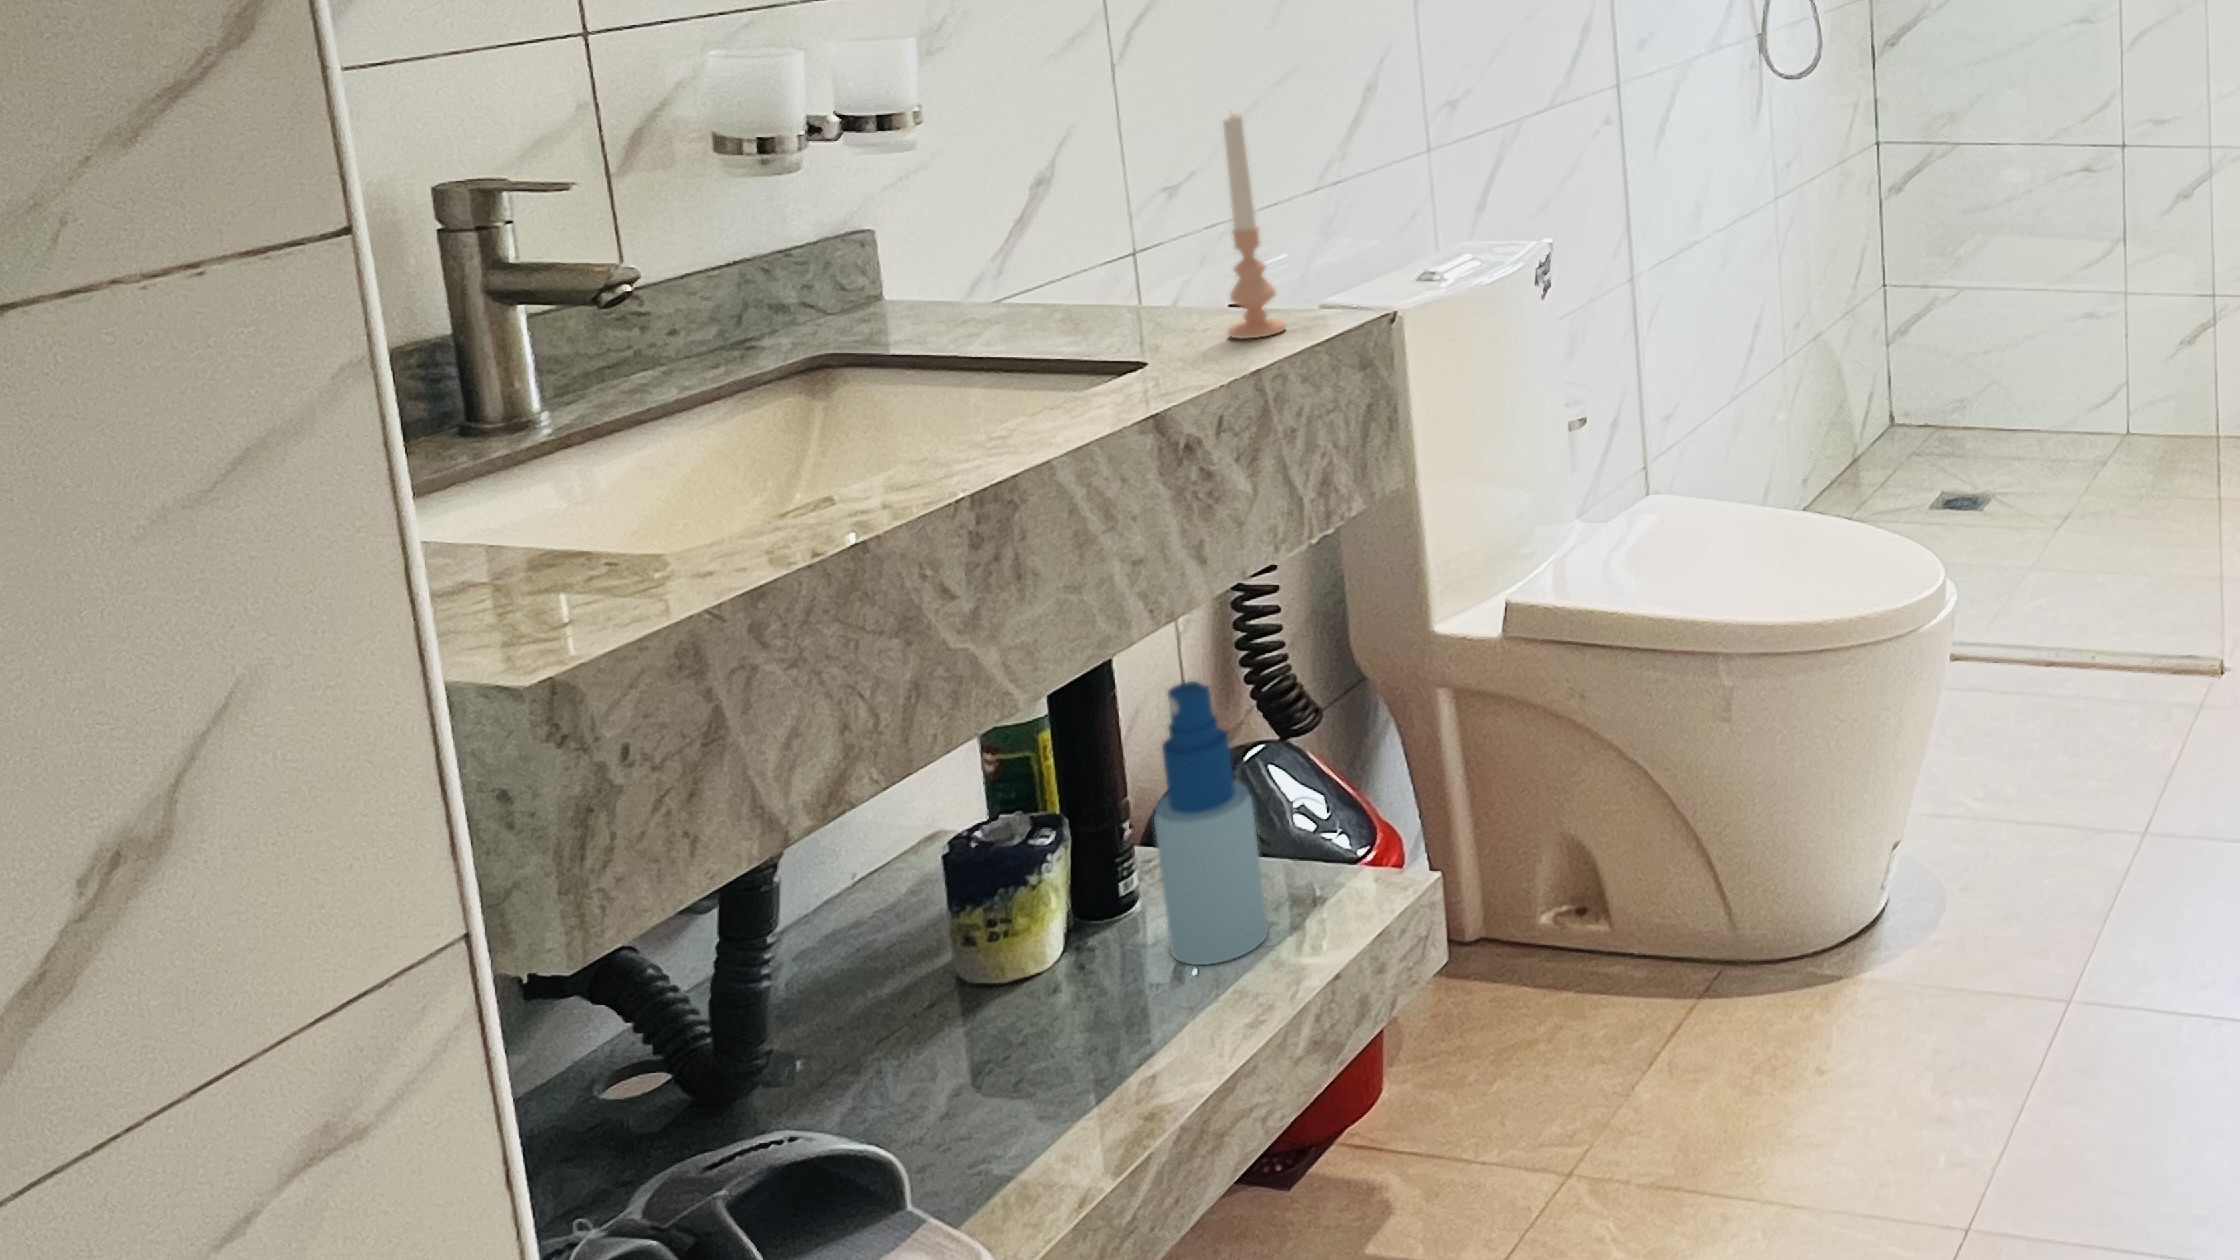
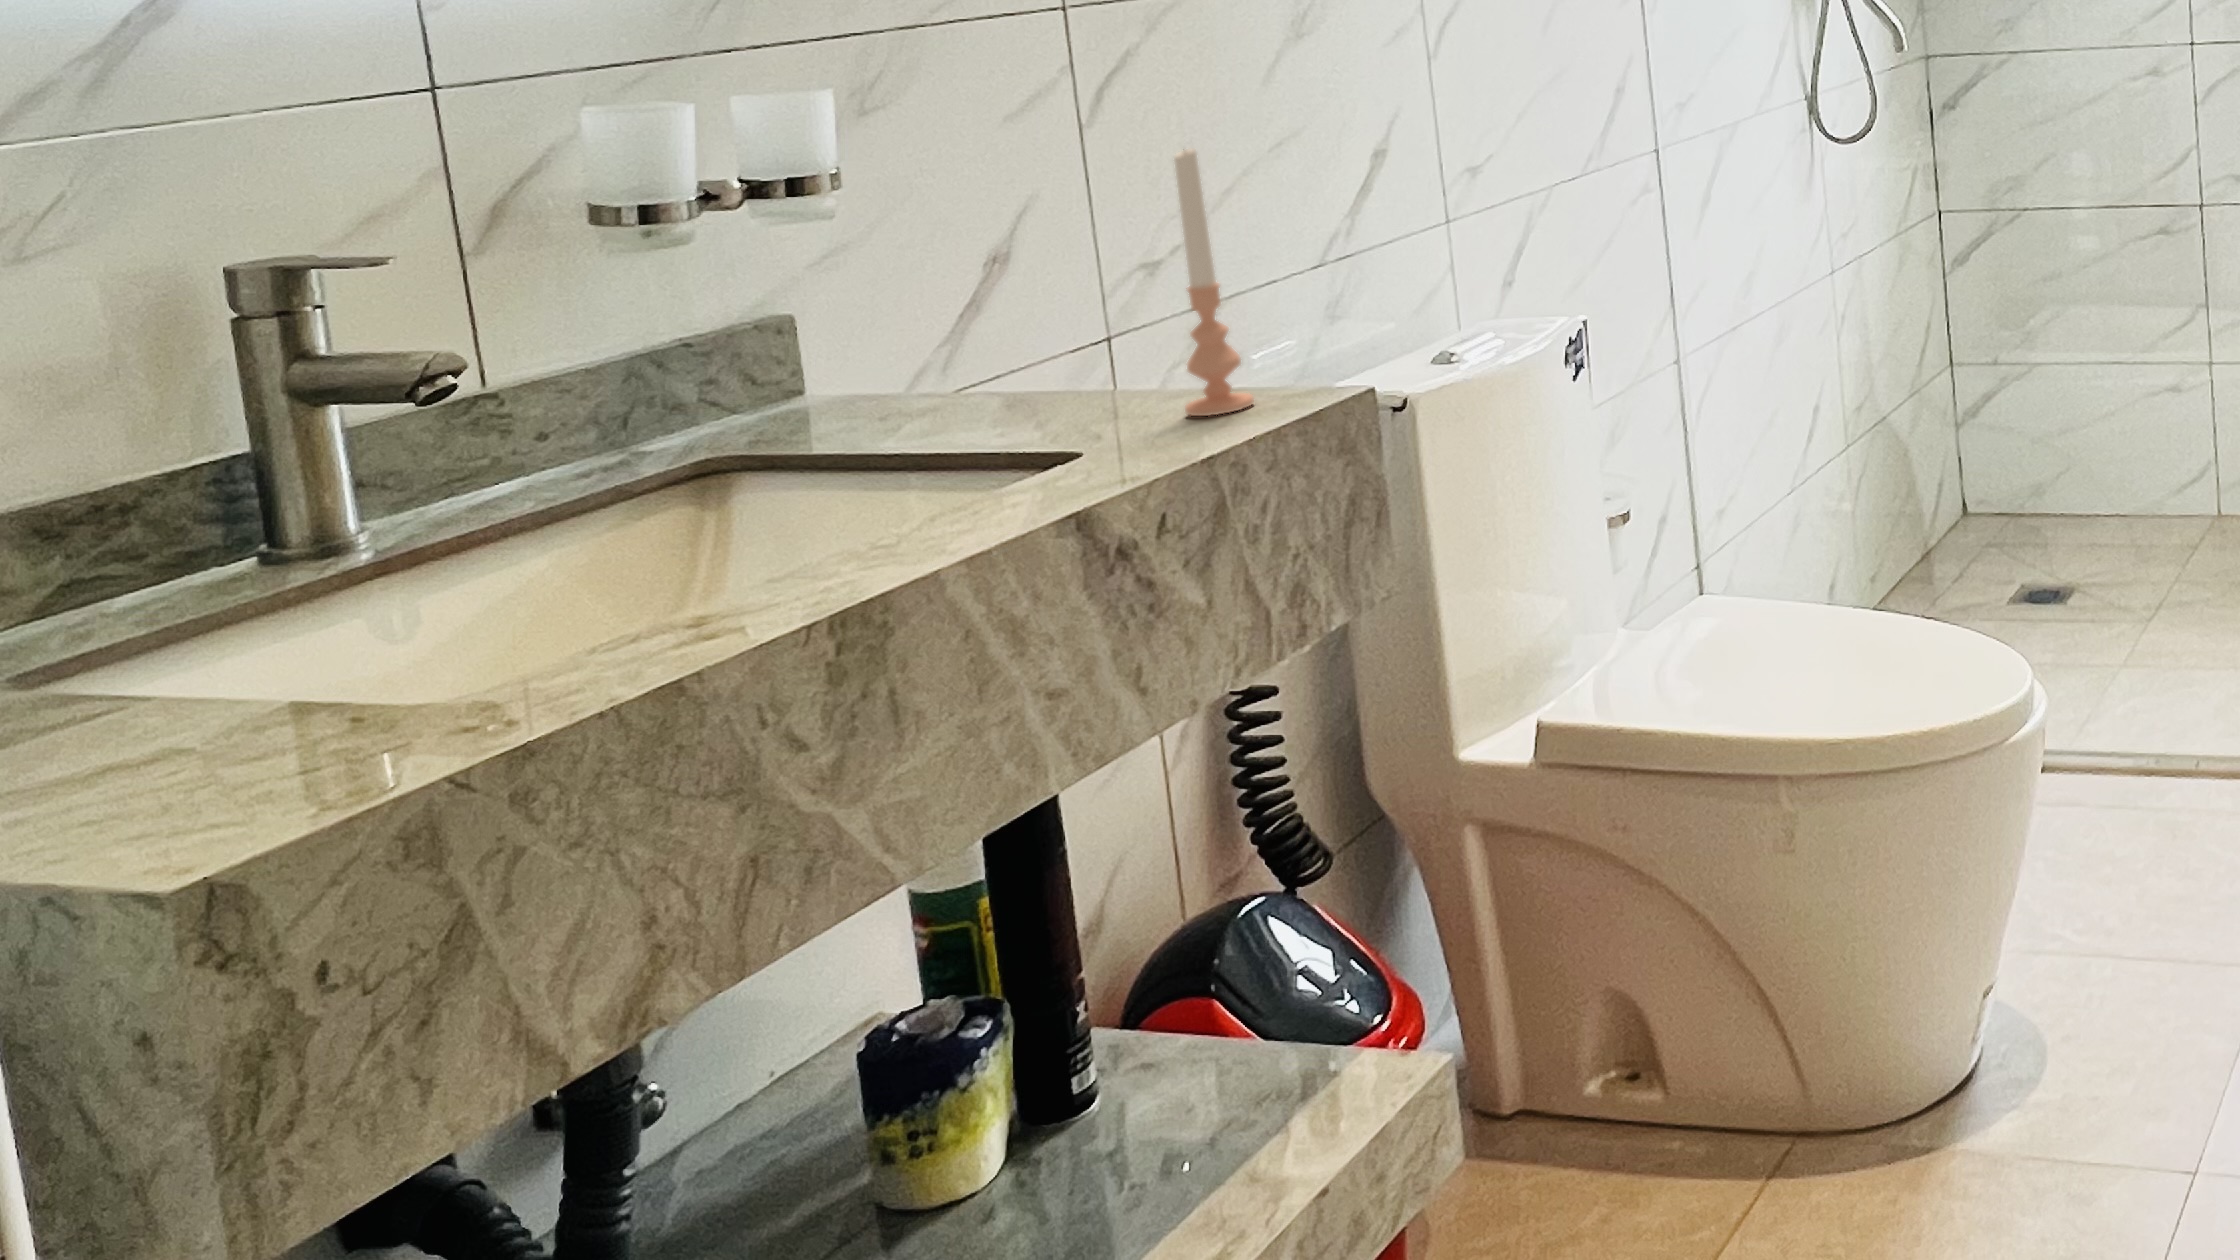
spray bottle: present [1154,681,1268,965] -> none [1103,832,1245,1183]

